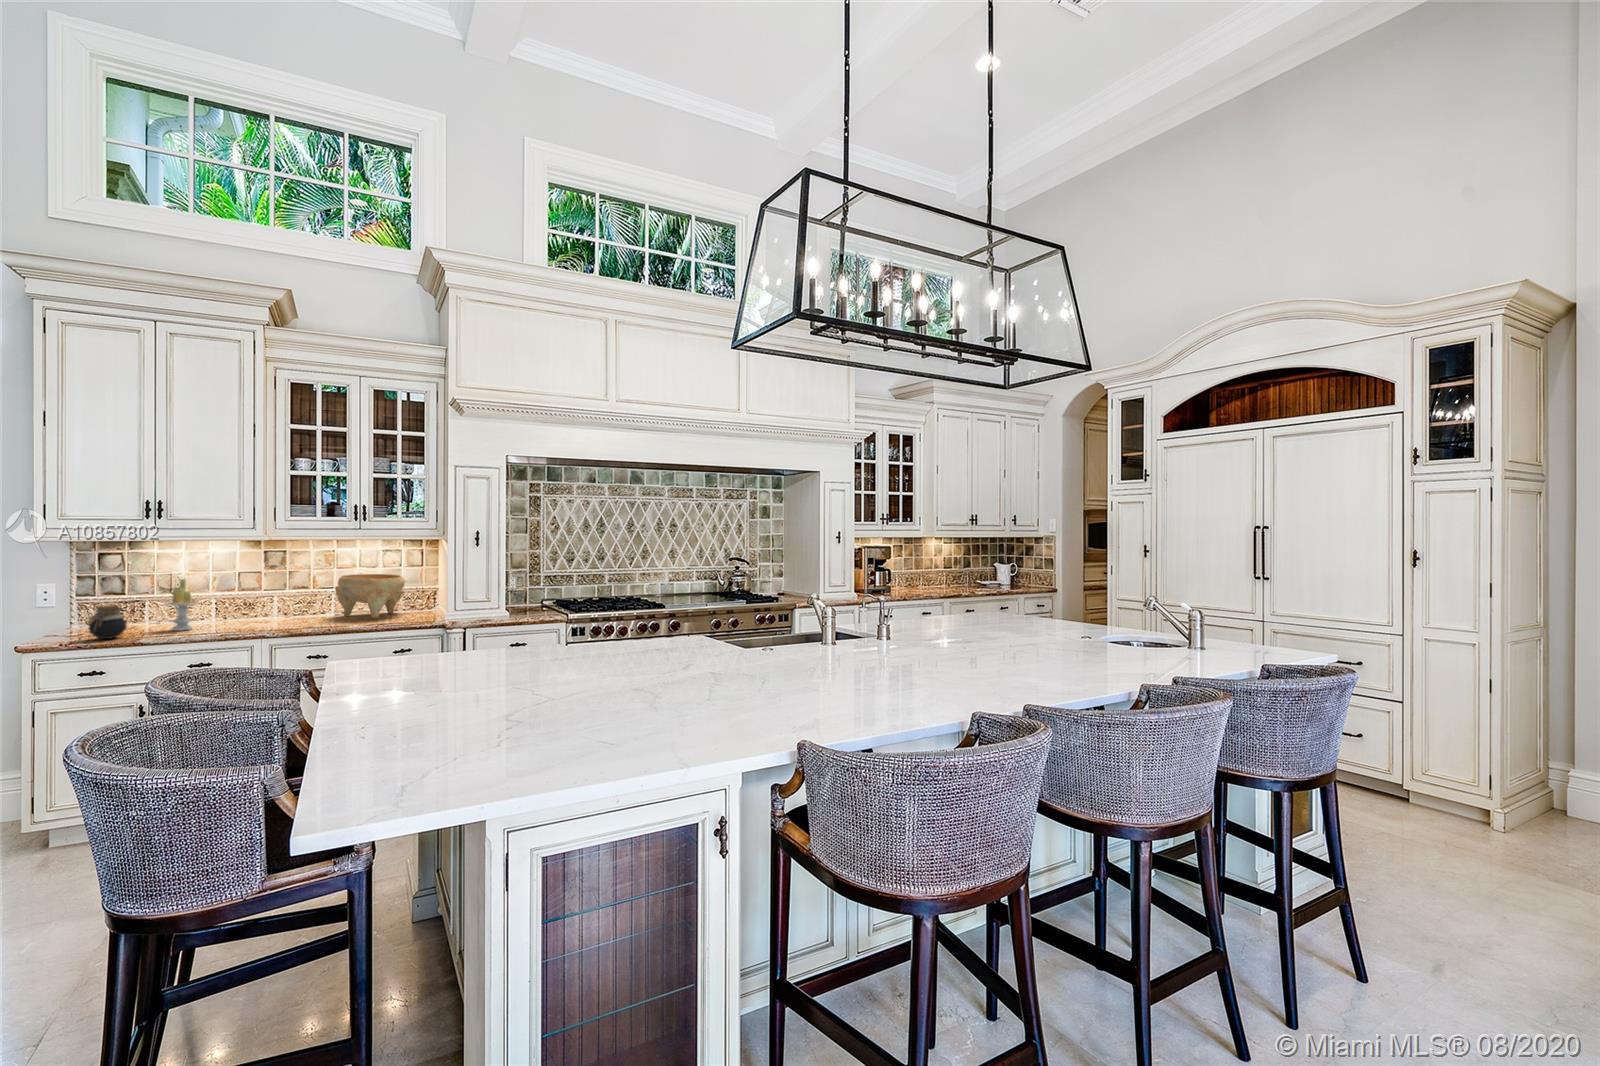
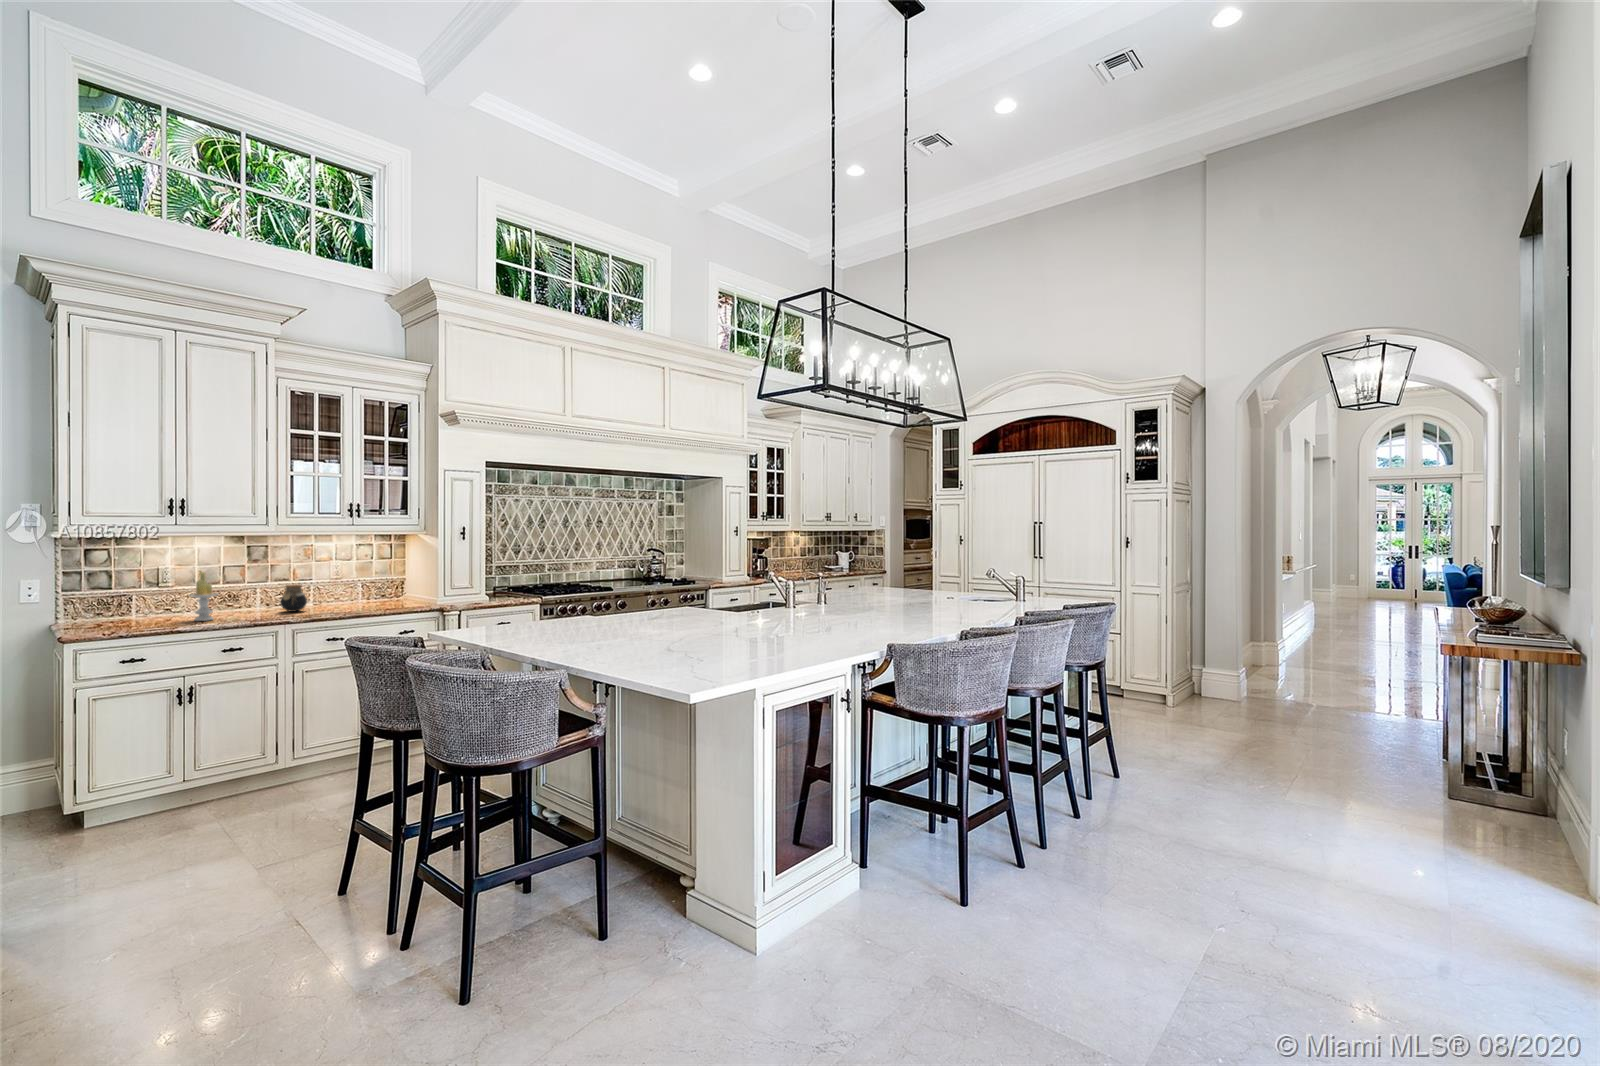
decorative bowl: present [335,574,405,618] -> none [329,566,395,606]
jar: present [87,605,127,639] -> present [280,585,307,612]

